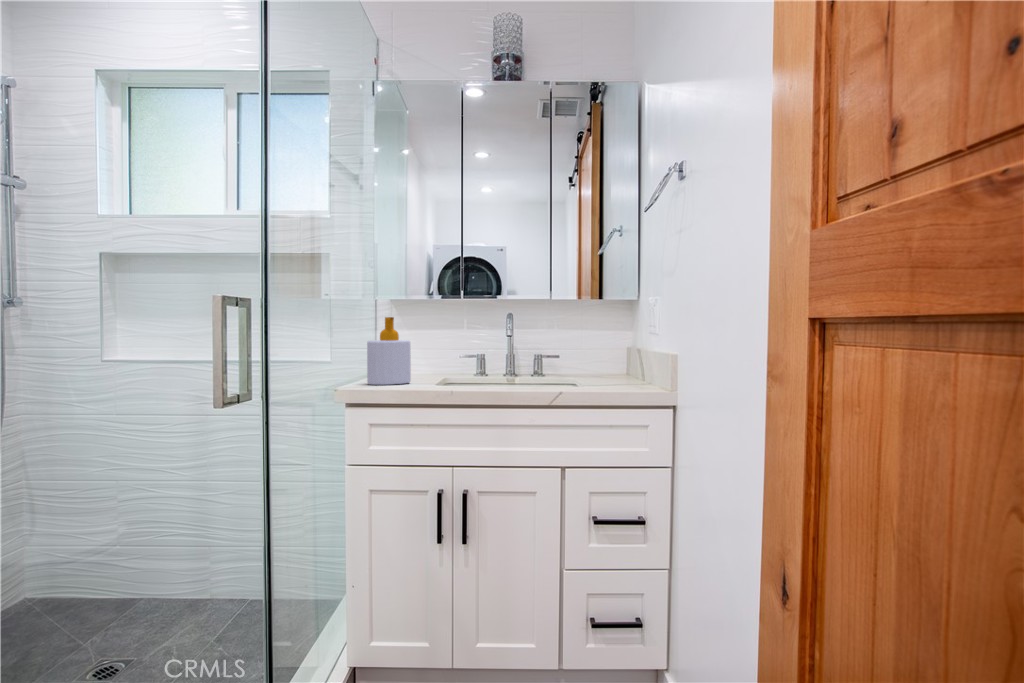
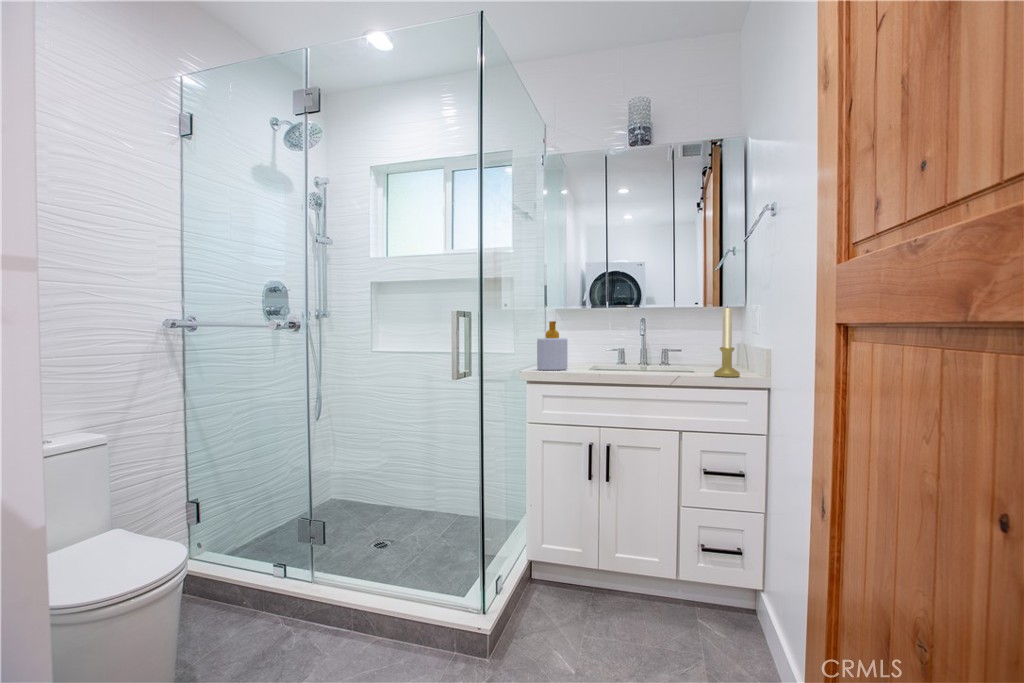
candle holder: none [602,297,635,391] -> present [714,308,740,377]

